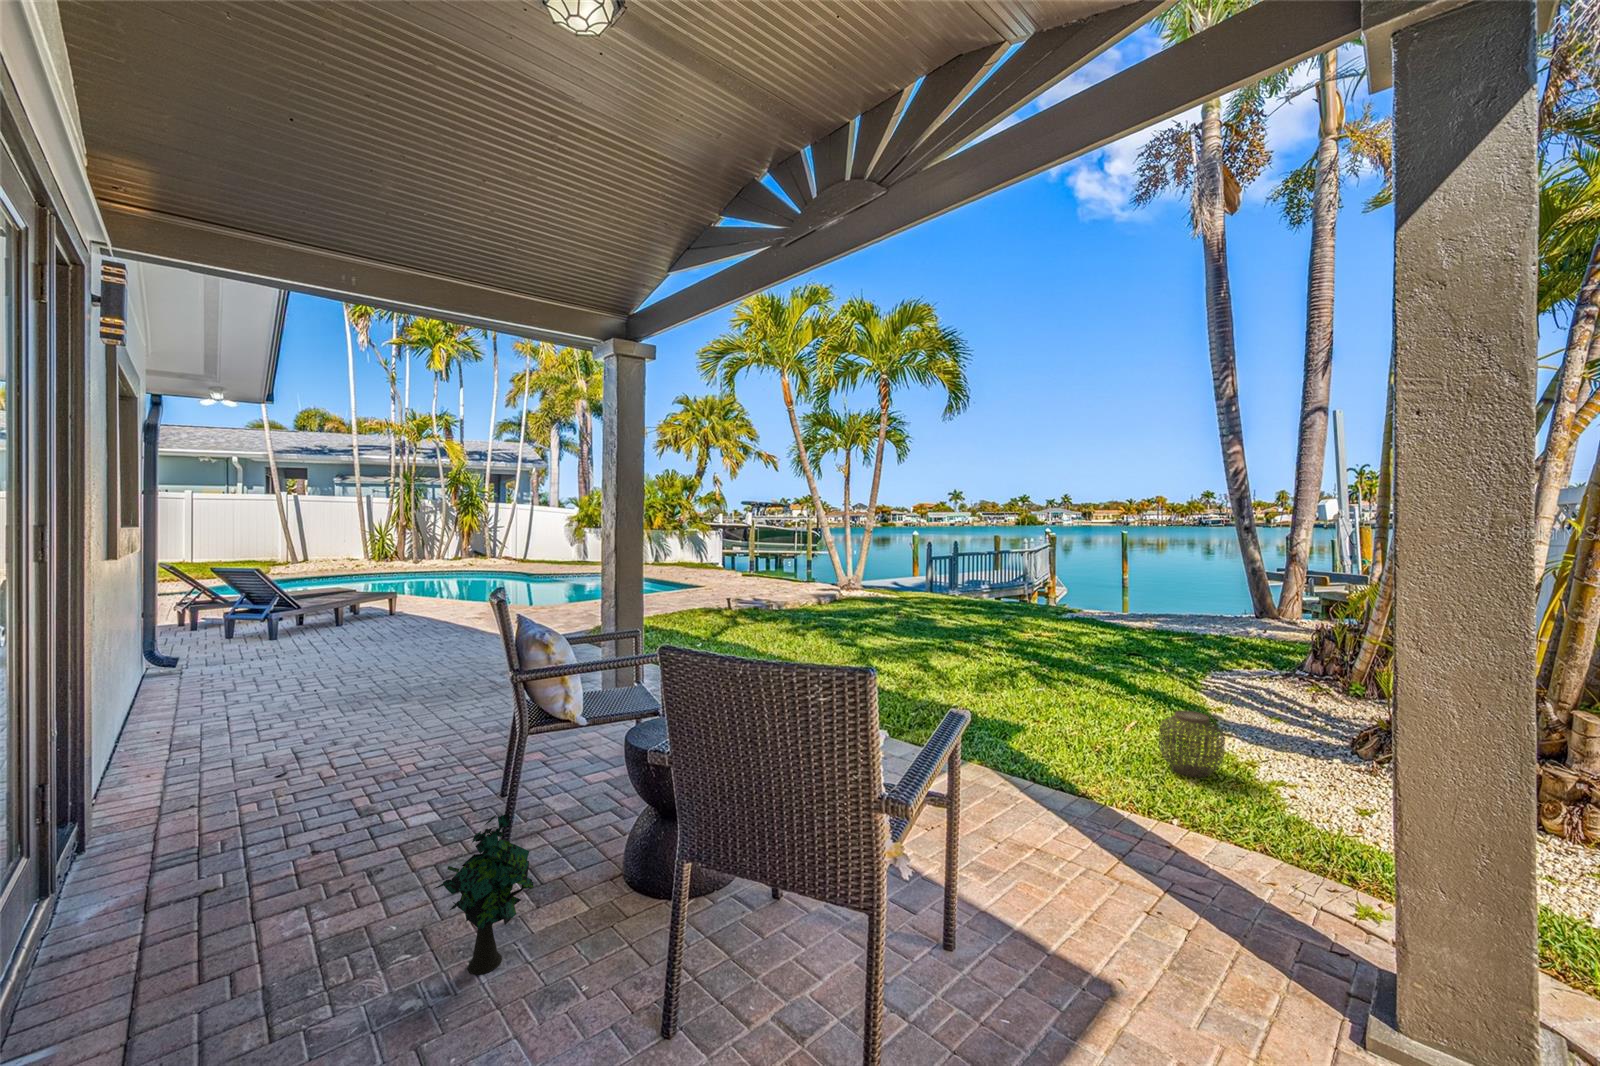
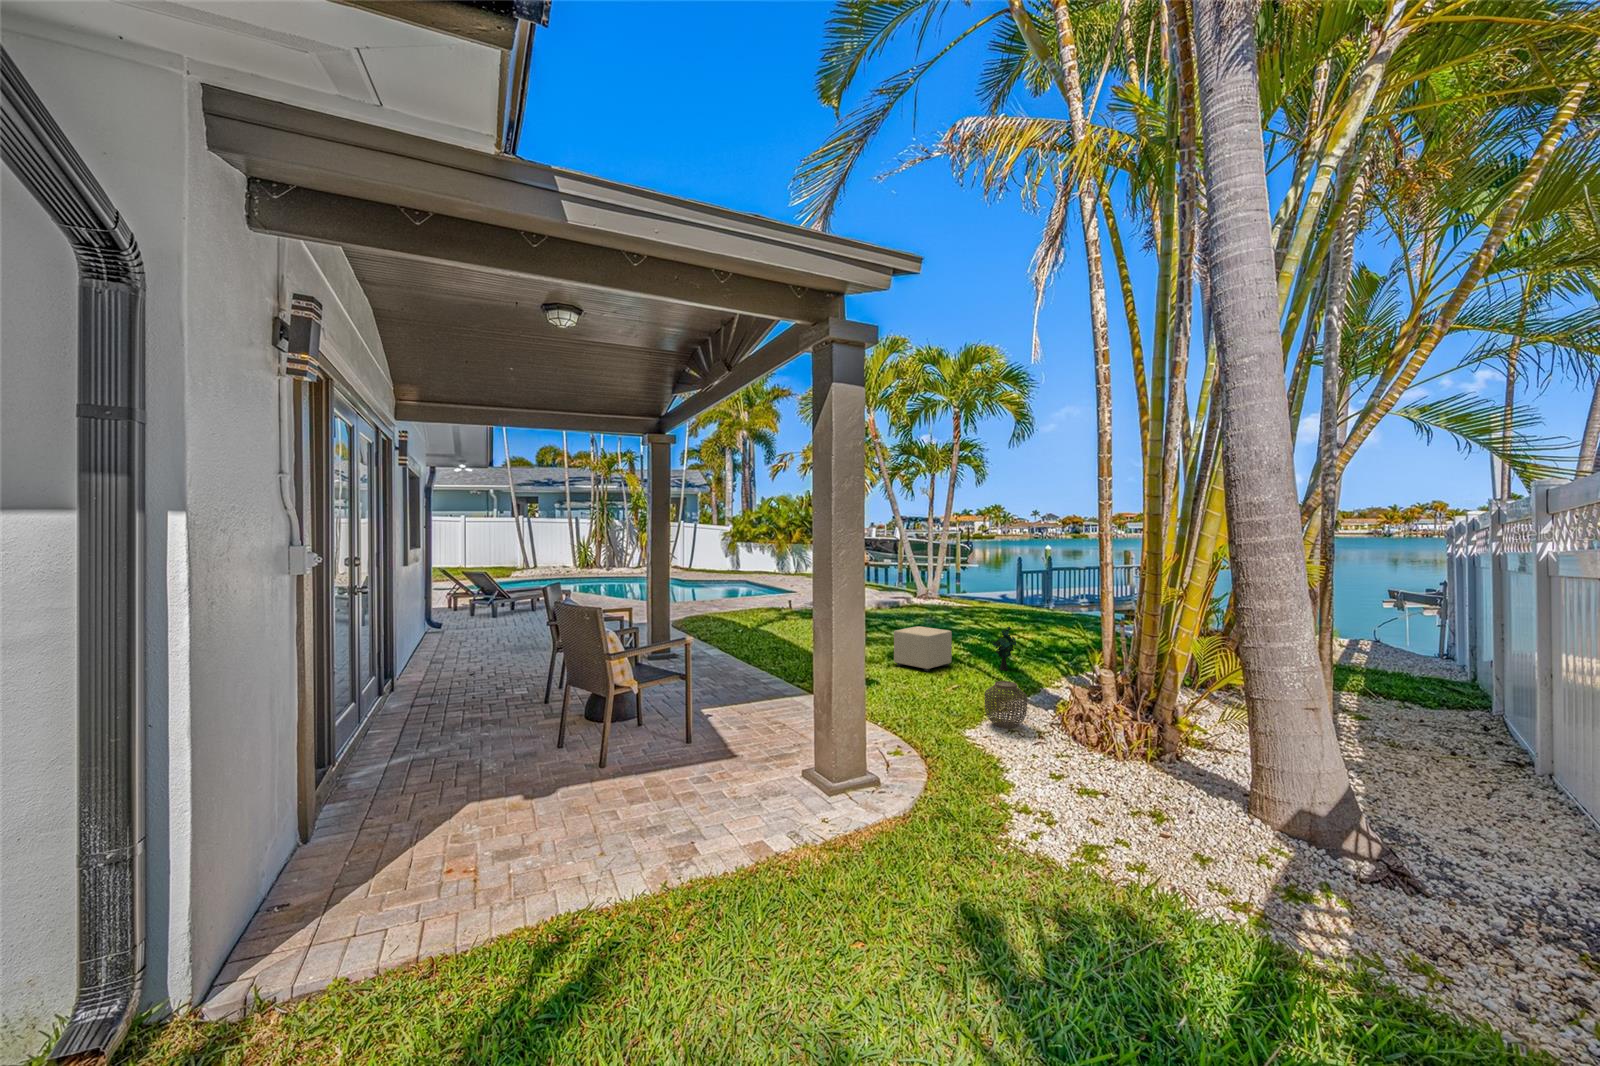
ottoman: none [922,629,987,688] -> present [894,626,952,672]
decorative plant: present [434,813,534,975] -> present [992,627,1016,670]

